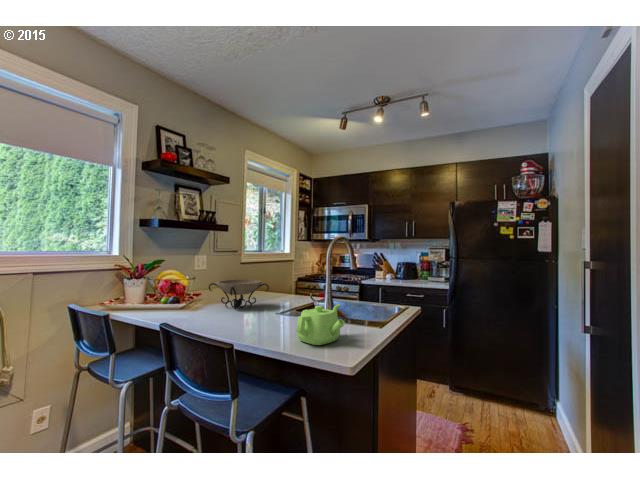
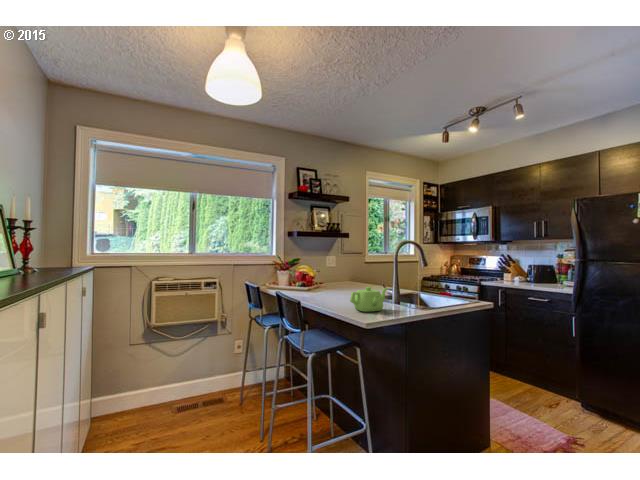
decorative bowl: present [209,279,269,310] -> none [324,272,363,293]

